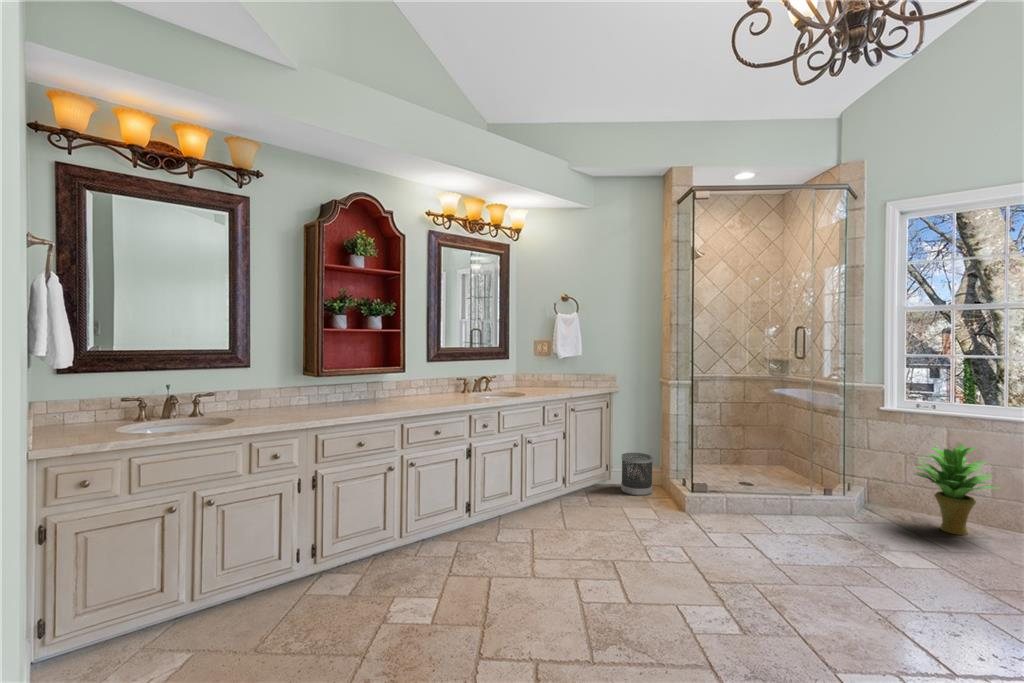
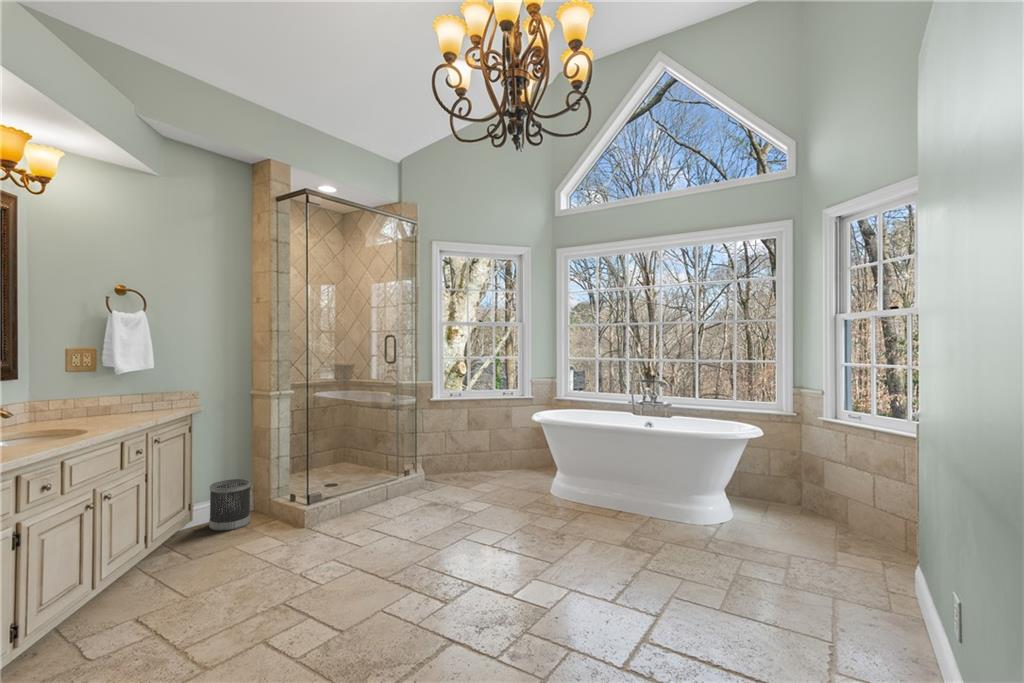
potted plant: present [914,445,1000,535] -> none [458,419,505,482]

